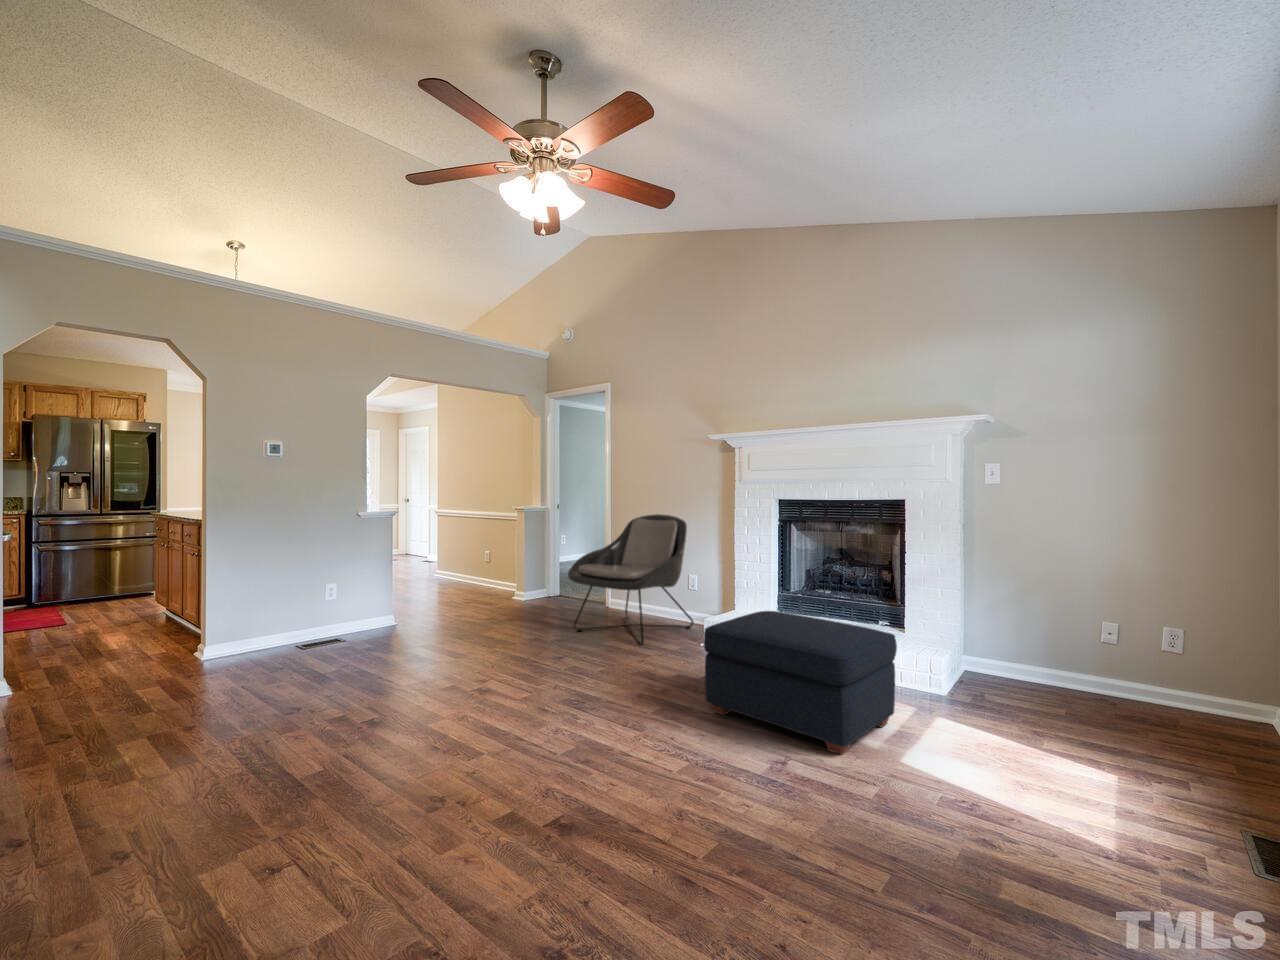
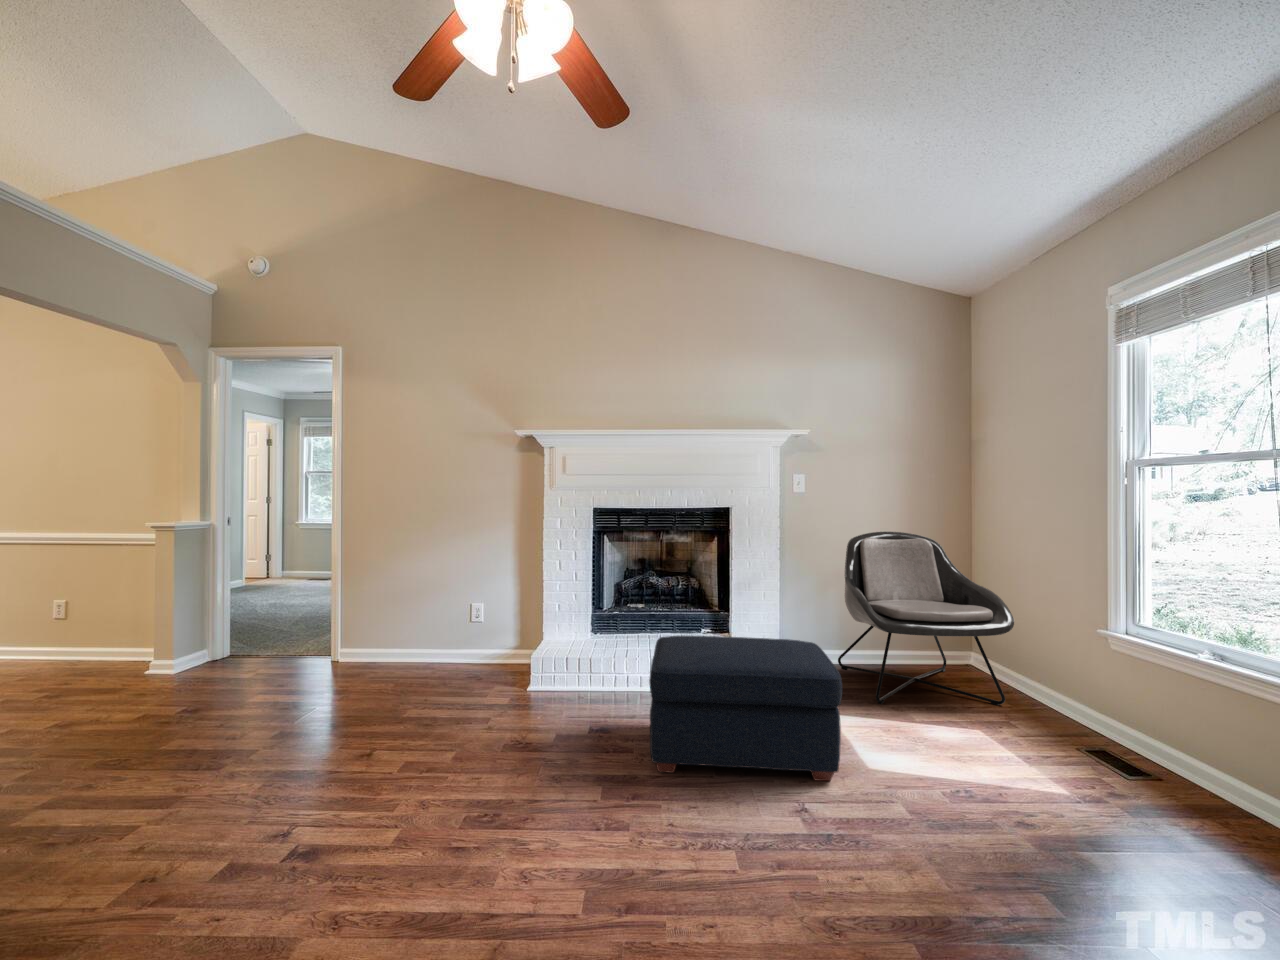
lounge chair: present [568,514,693,645] -> present [838,531,1014,705]

